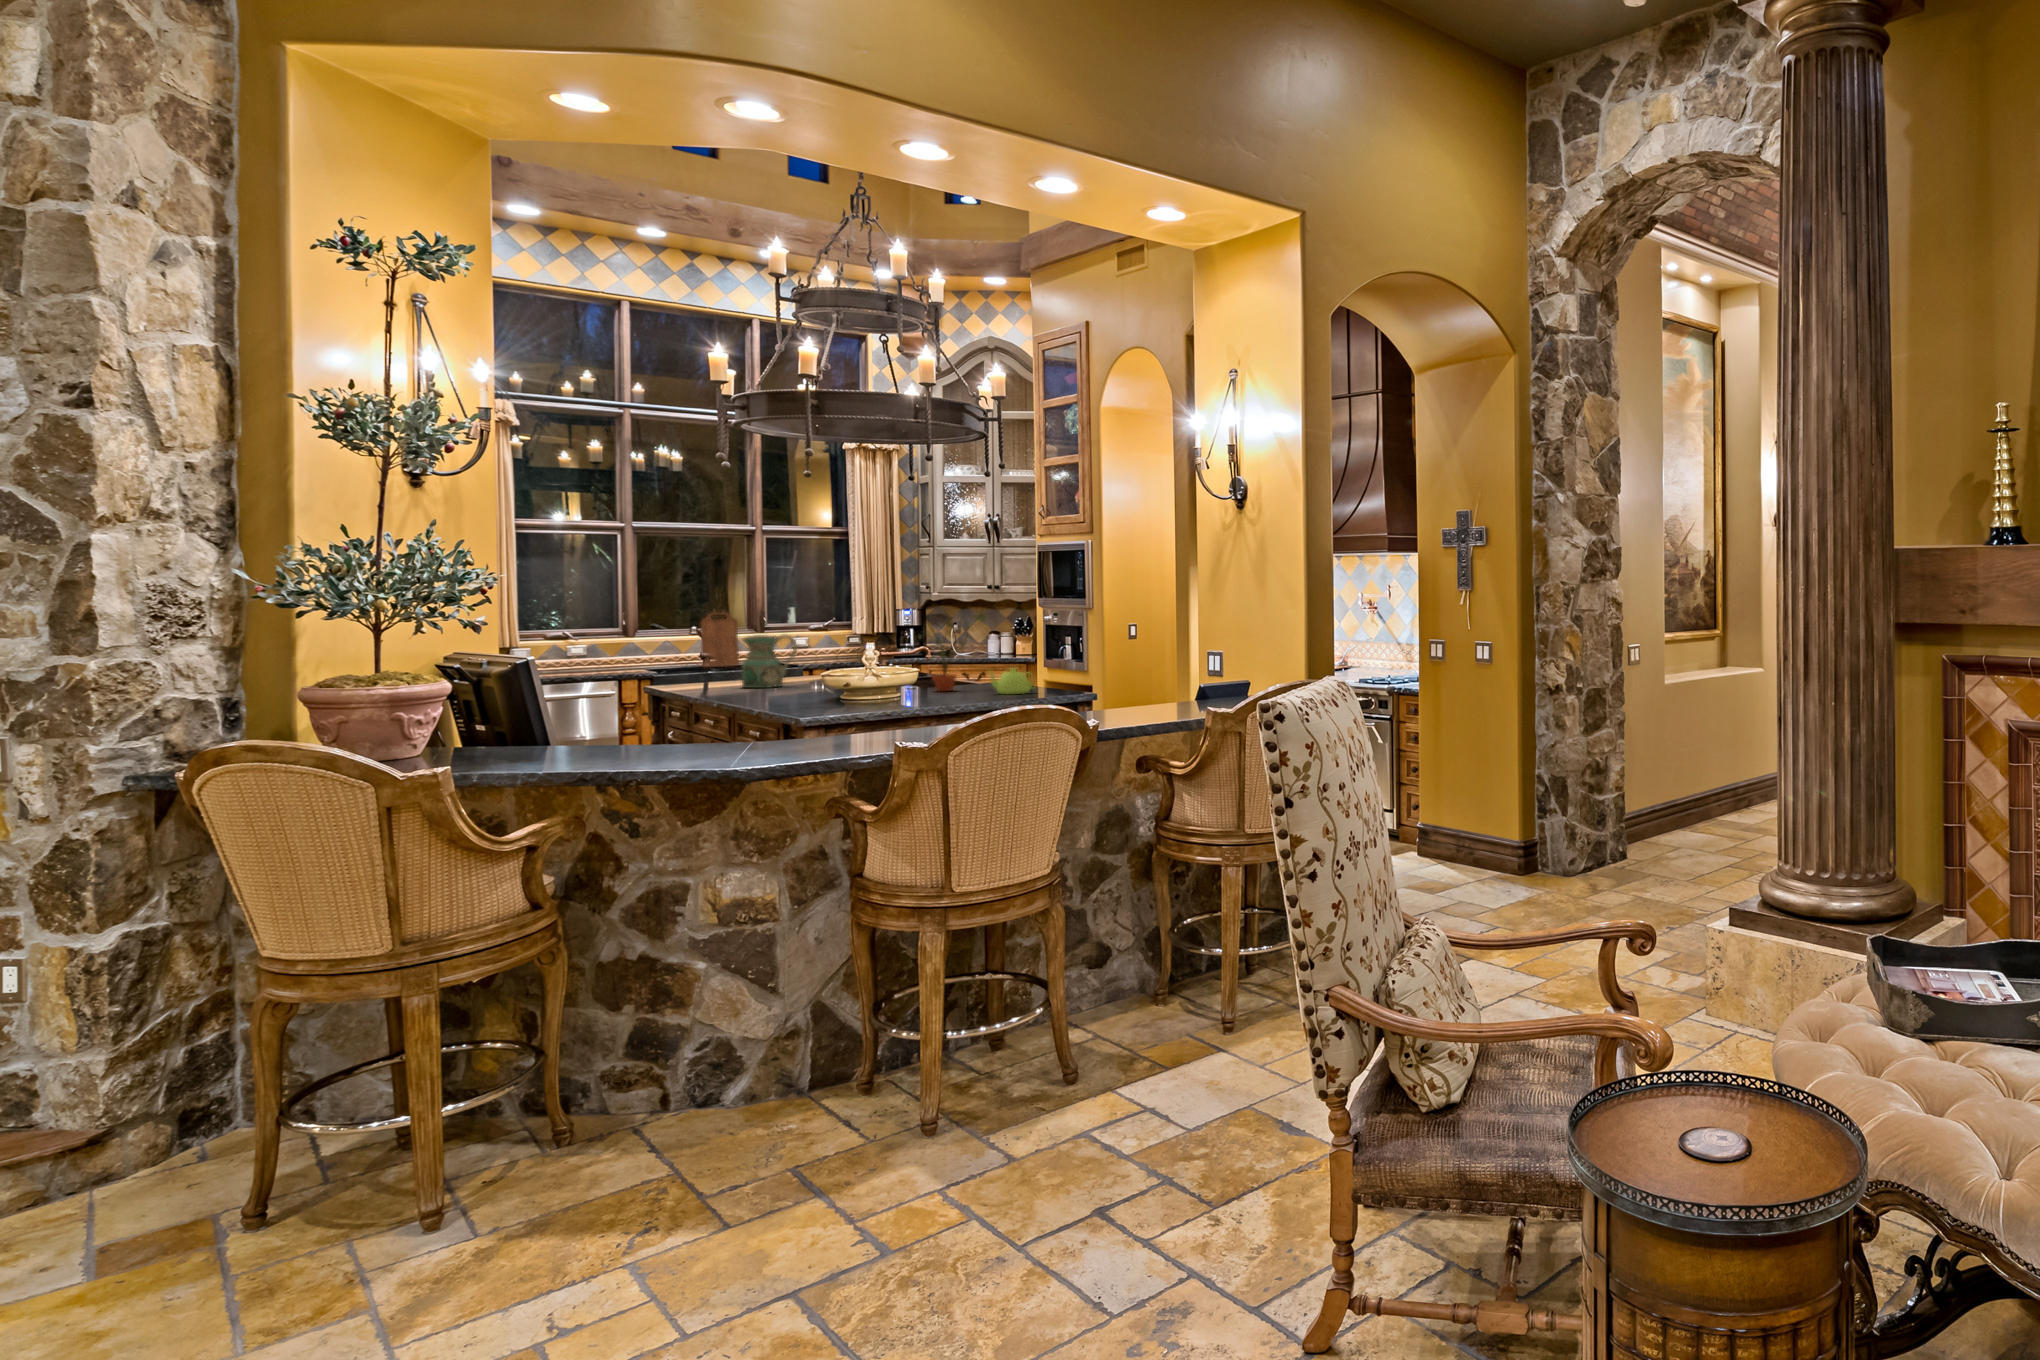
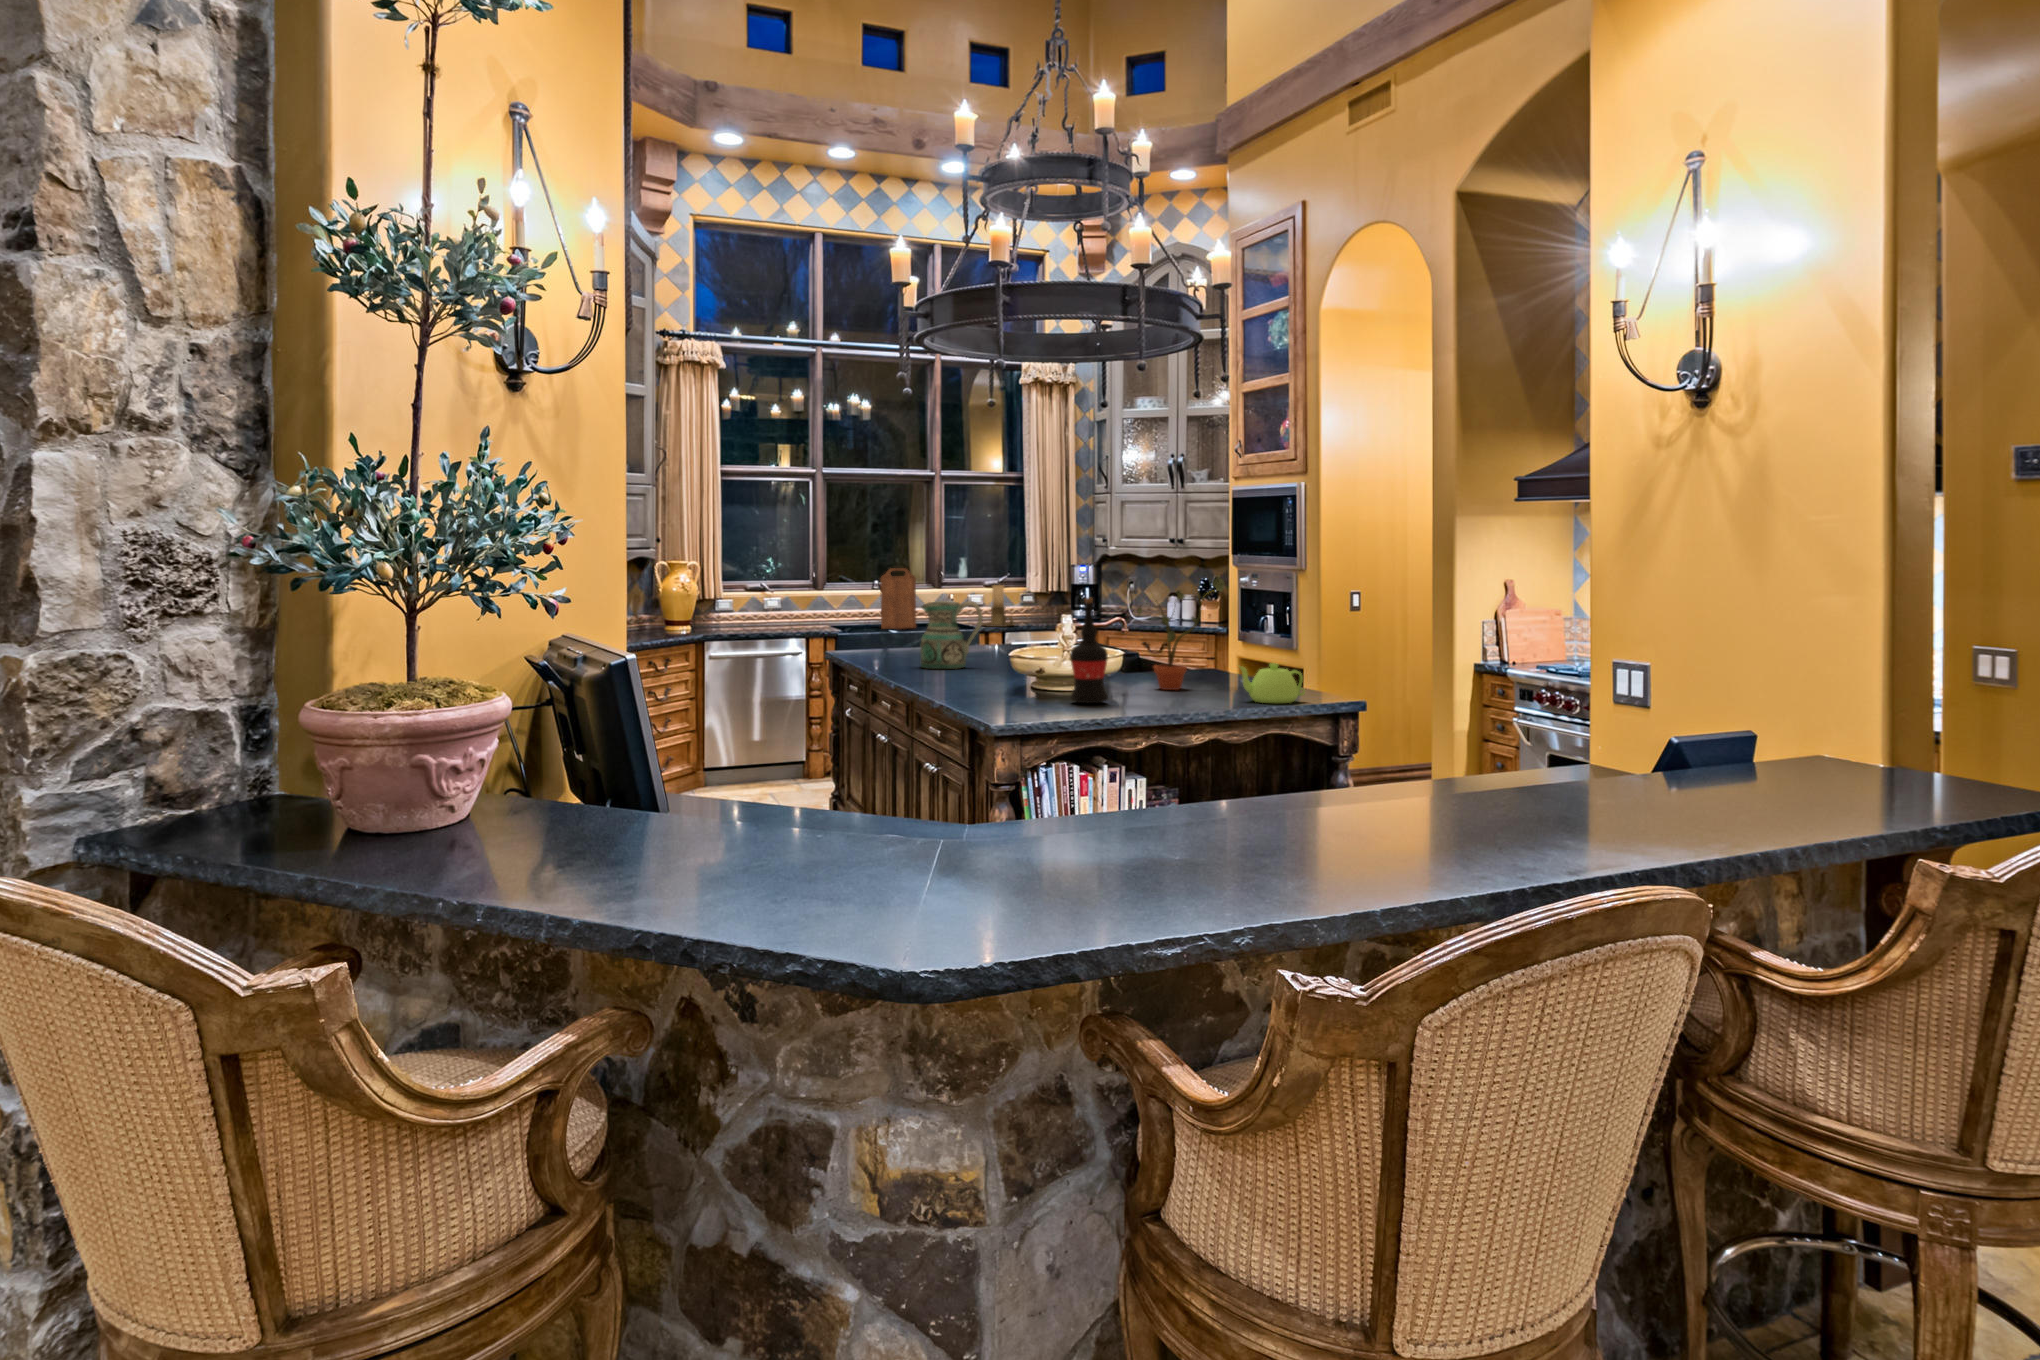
candle holder: none [804,626,843,663] -> present [982,585,1015,627]
wine bottle: none [860,626,890,699] -> present [1070,598,1108,703]

